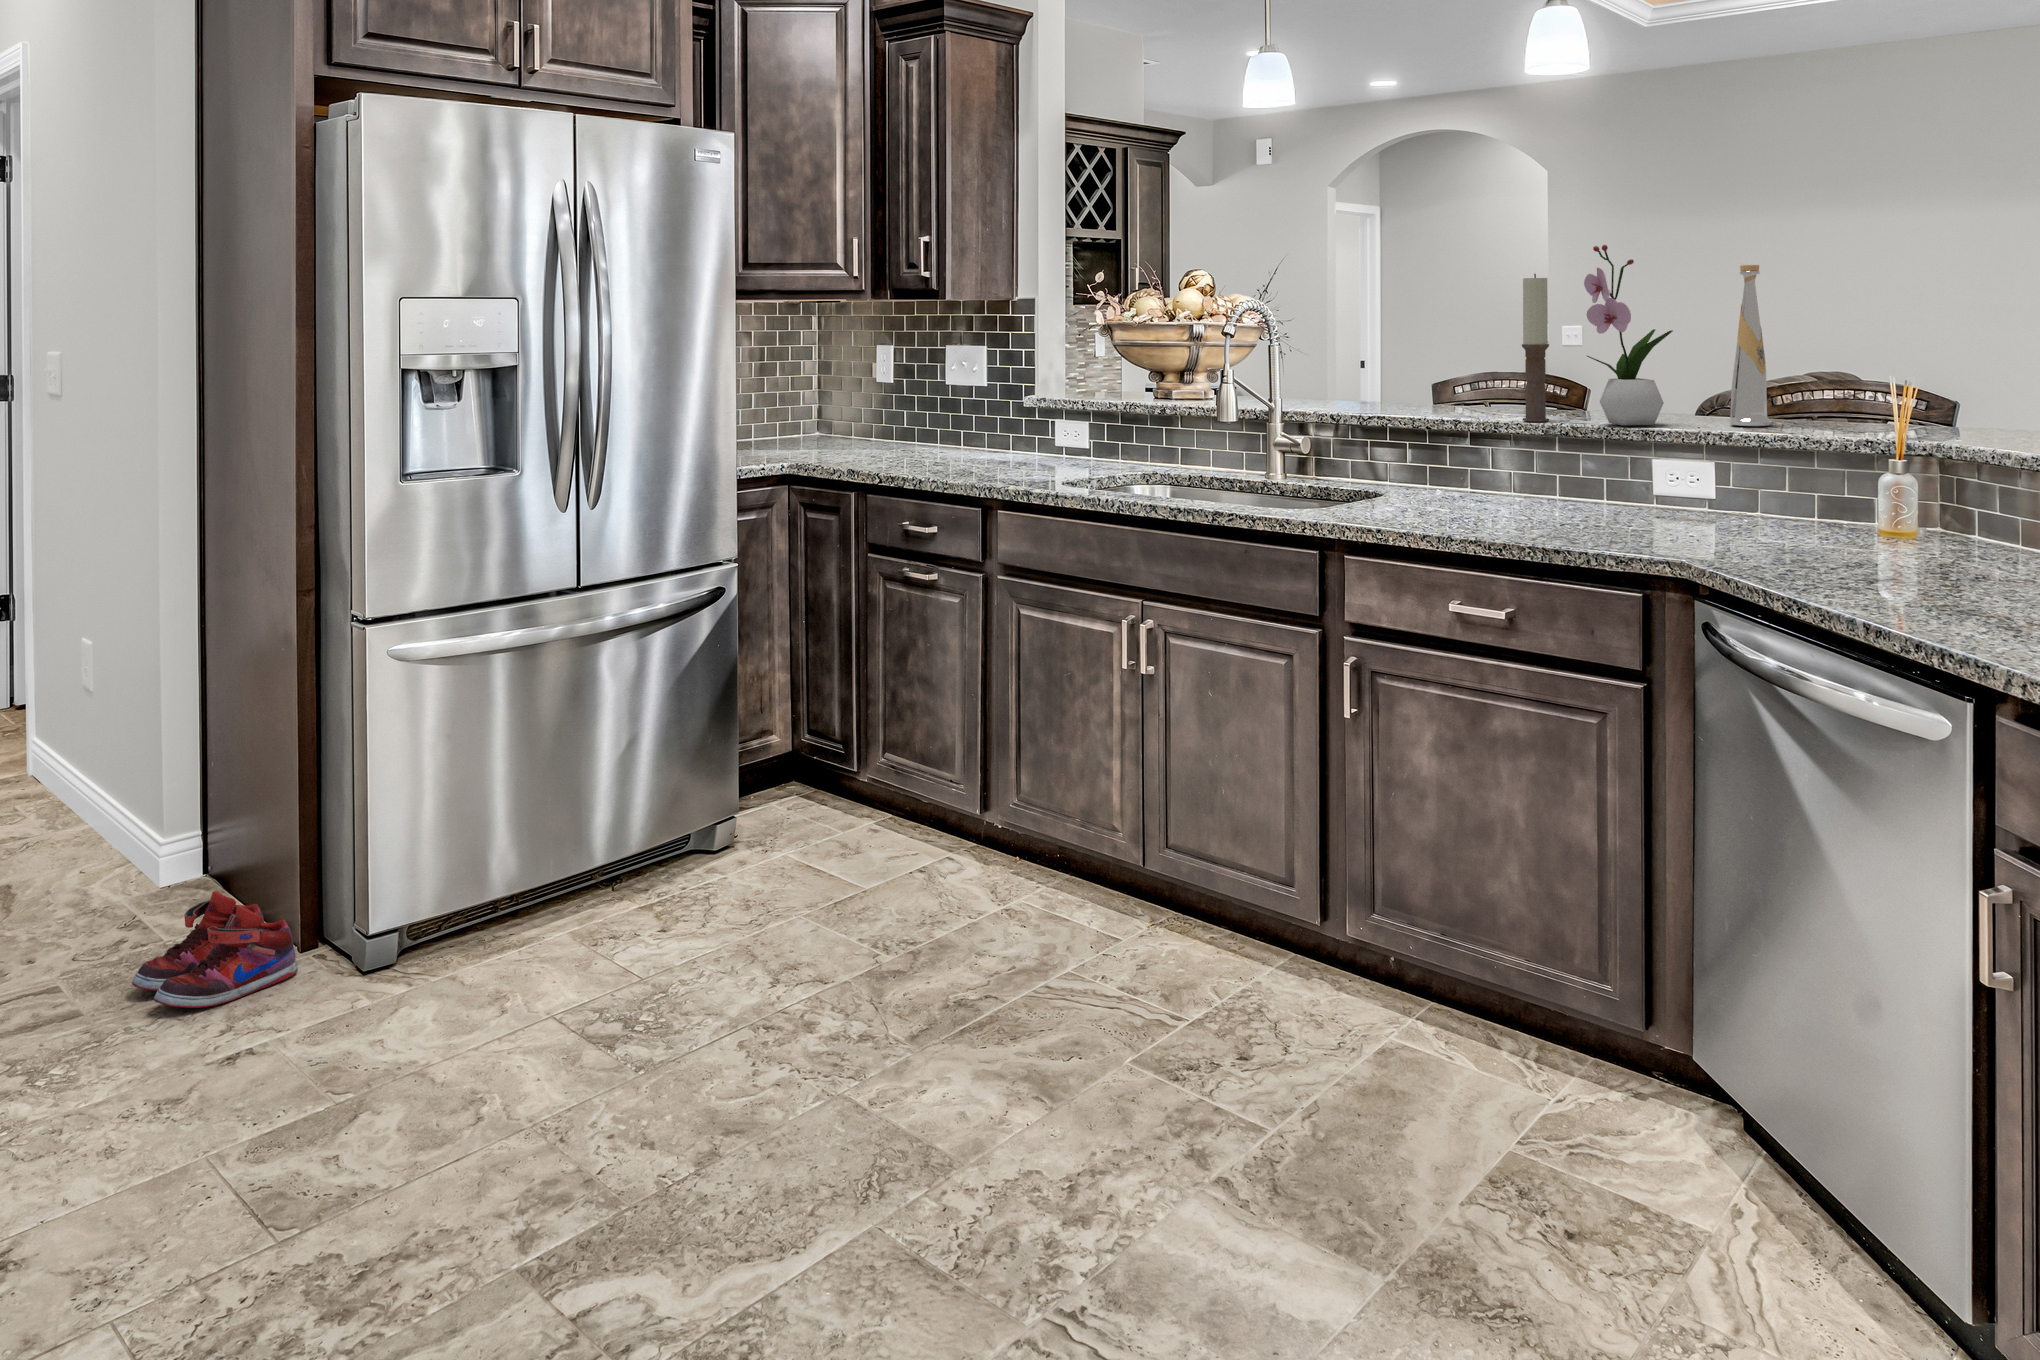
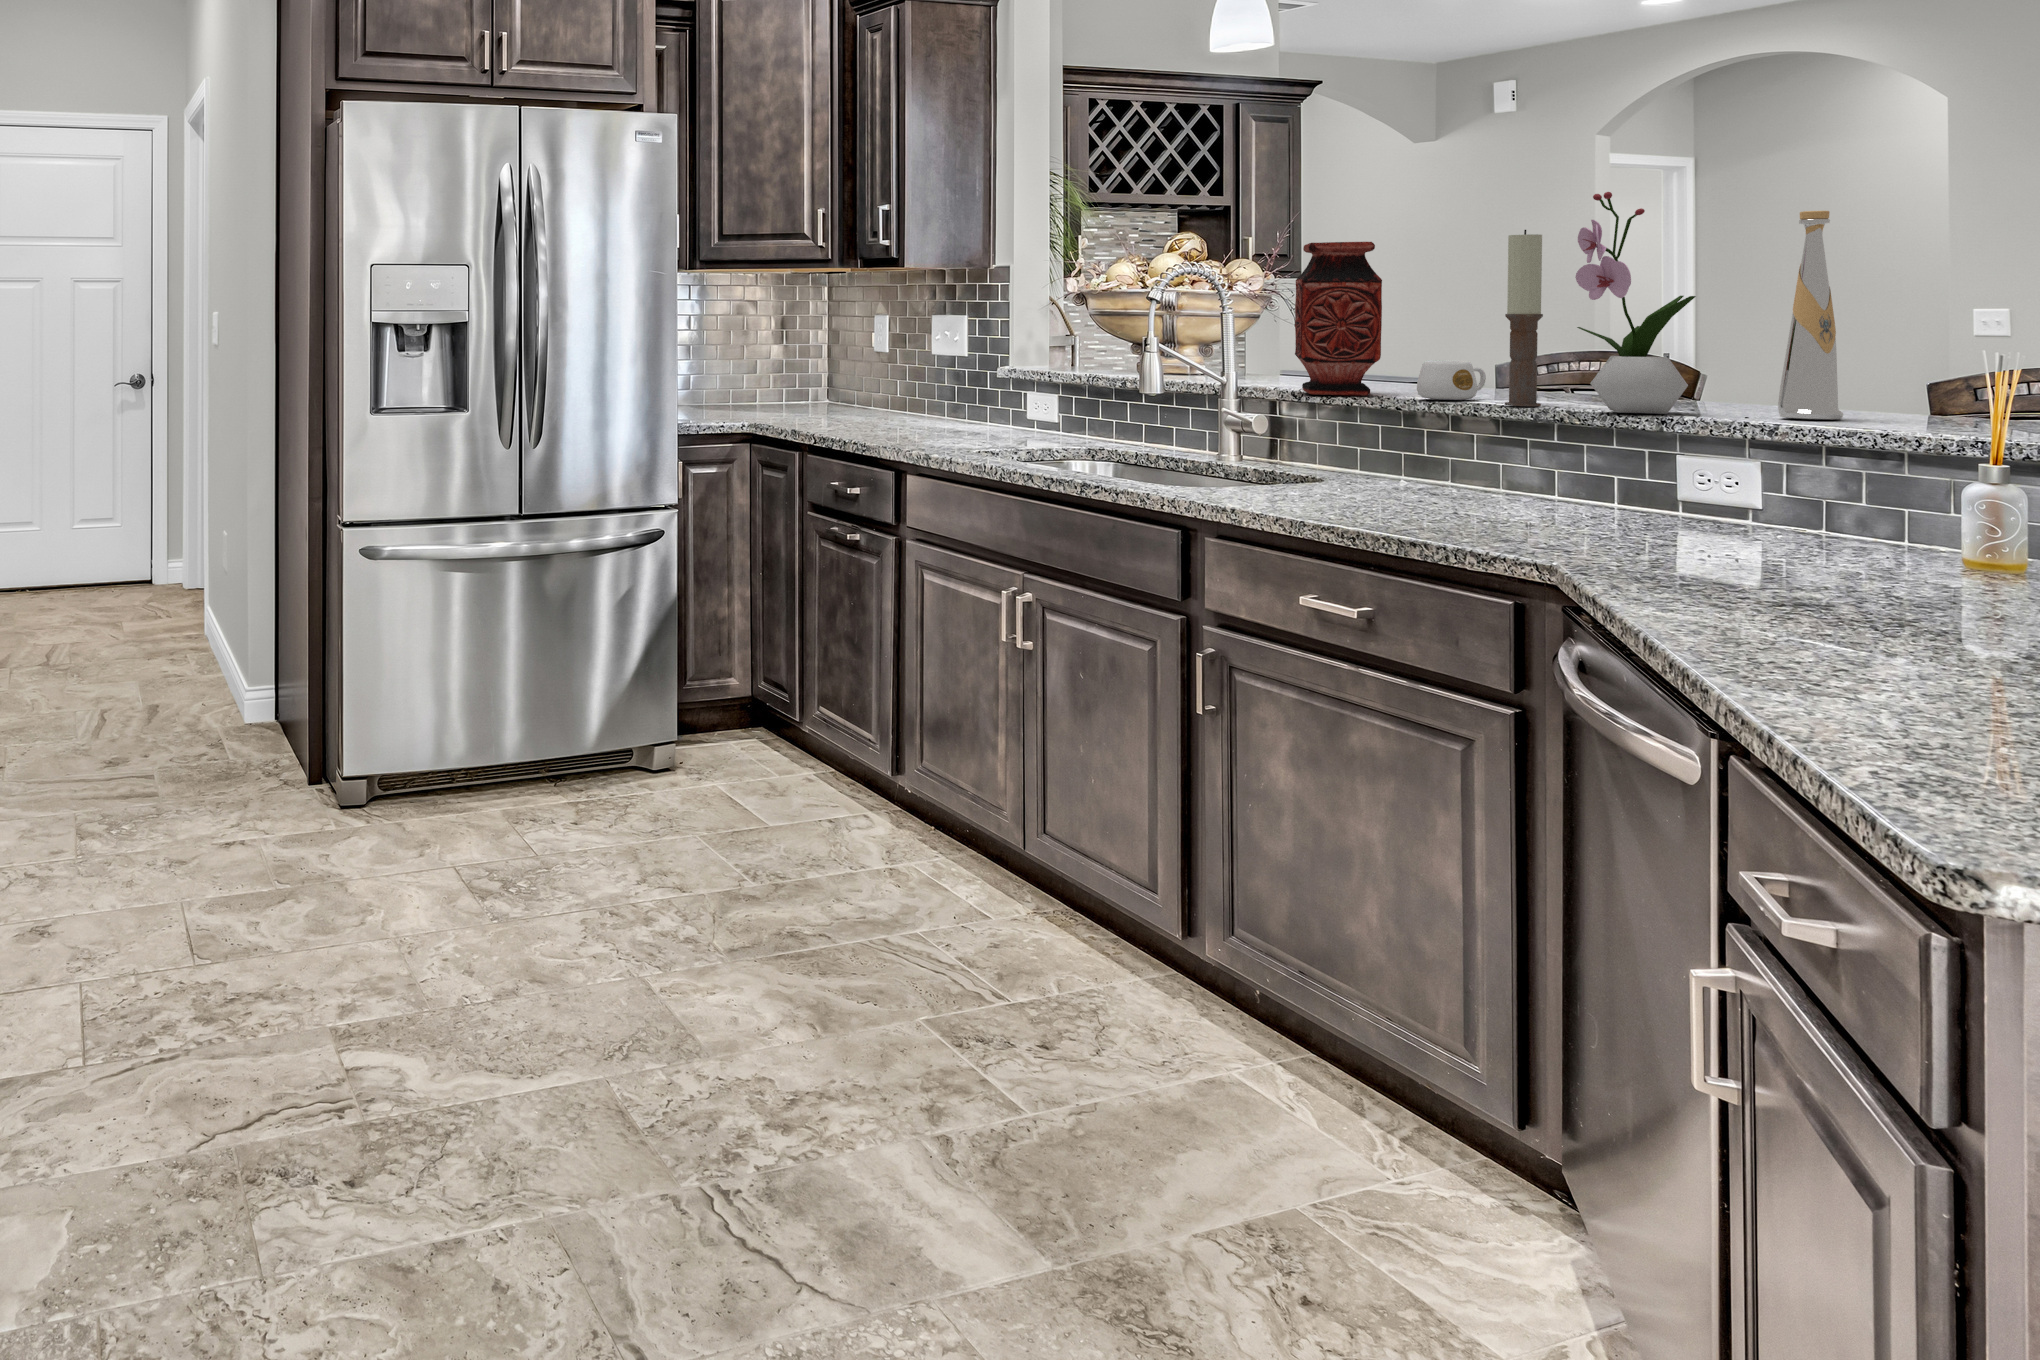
vase: none [1328,280,1406,415] -> present [1295,242,1382,396]
mug: none [1441,383,1488,417] -> present [1417,360,1486,400]
shoe: present [132,891,298,1008] -> none [191,724,301,807]

